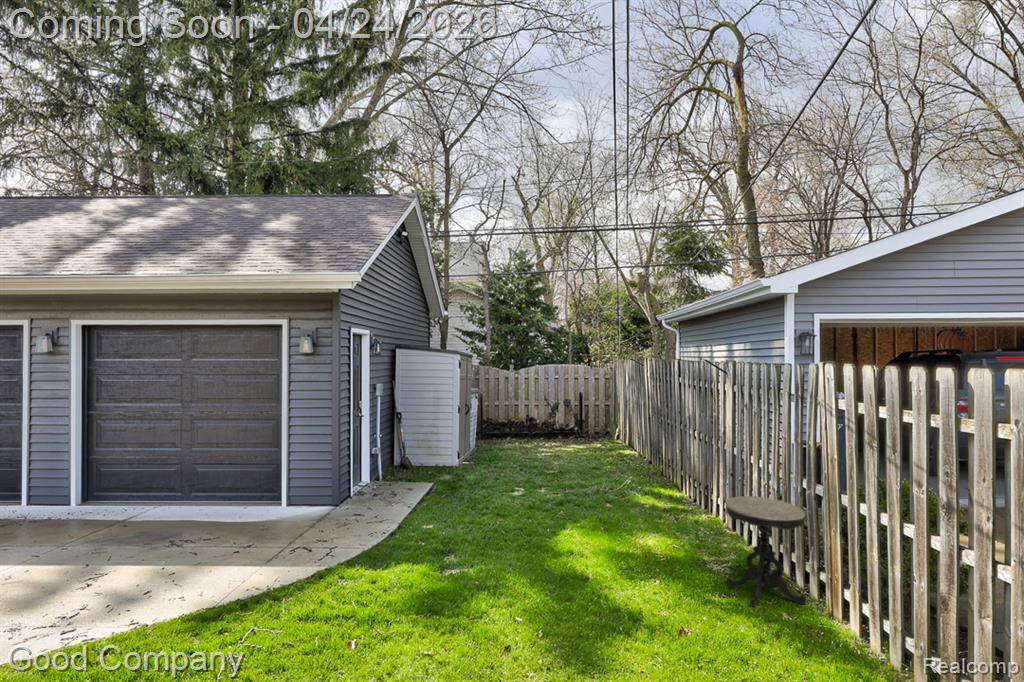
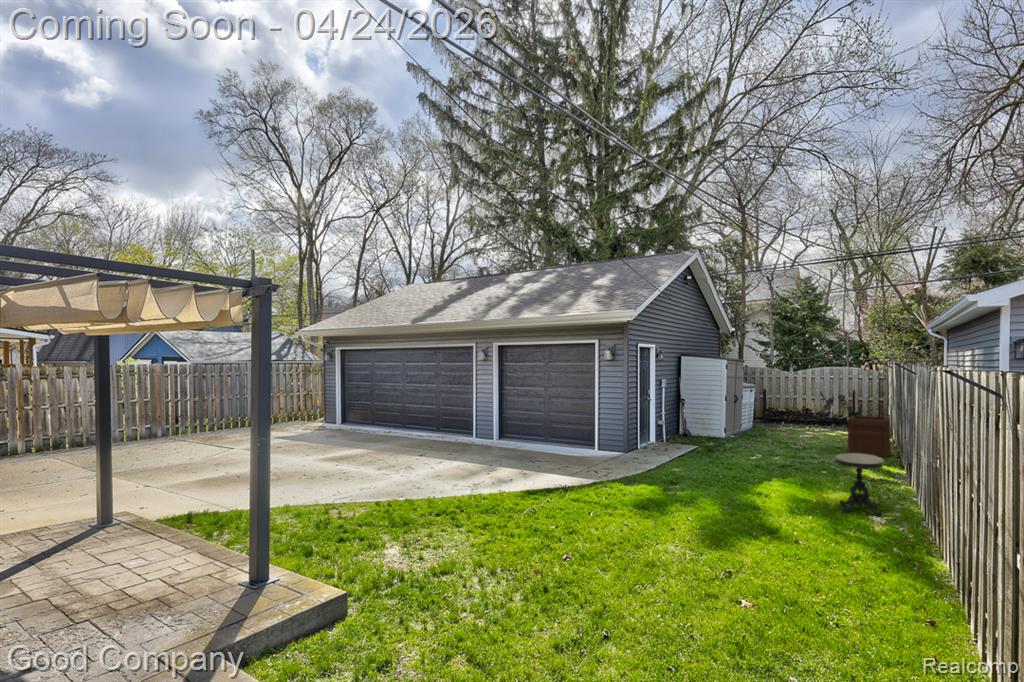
wooden crate: none [612,426,663,476] -> present [848,416,891,457]

